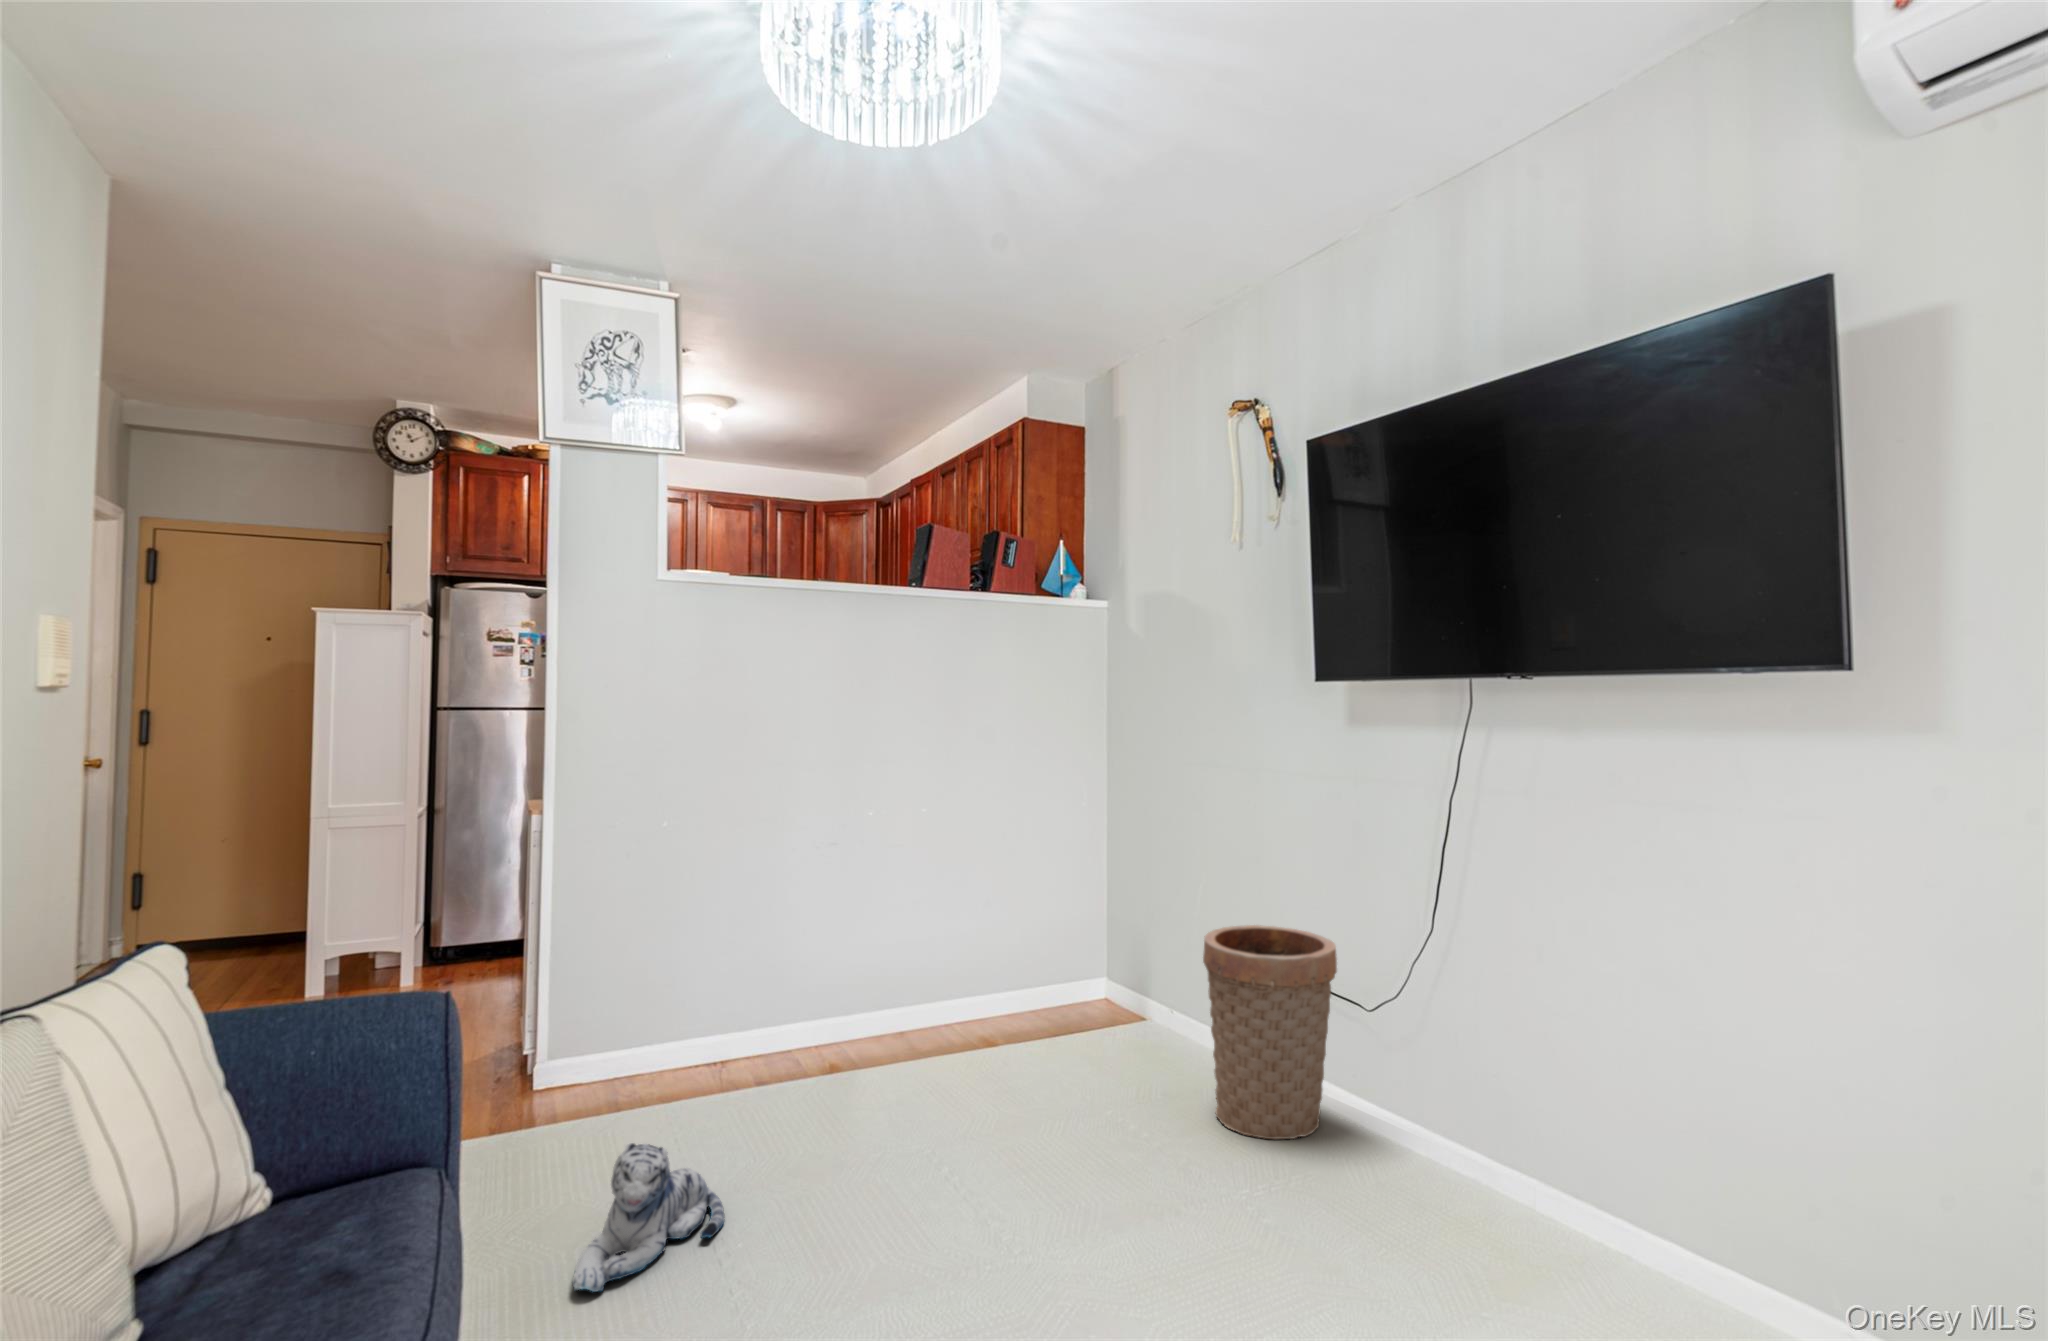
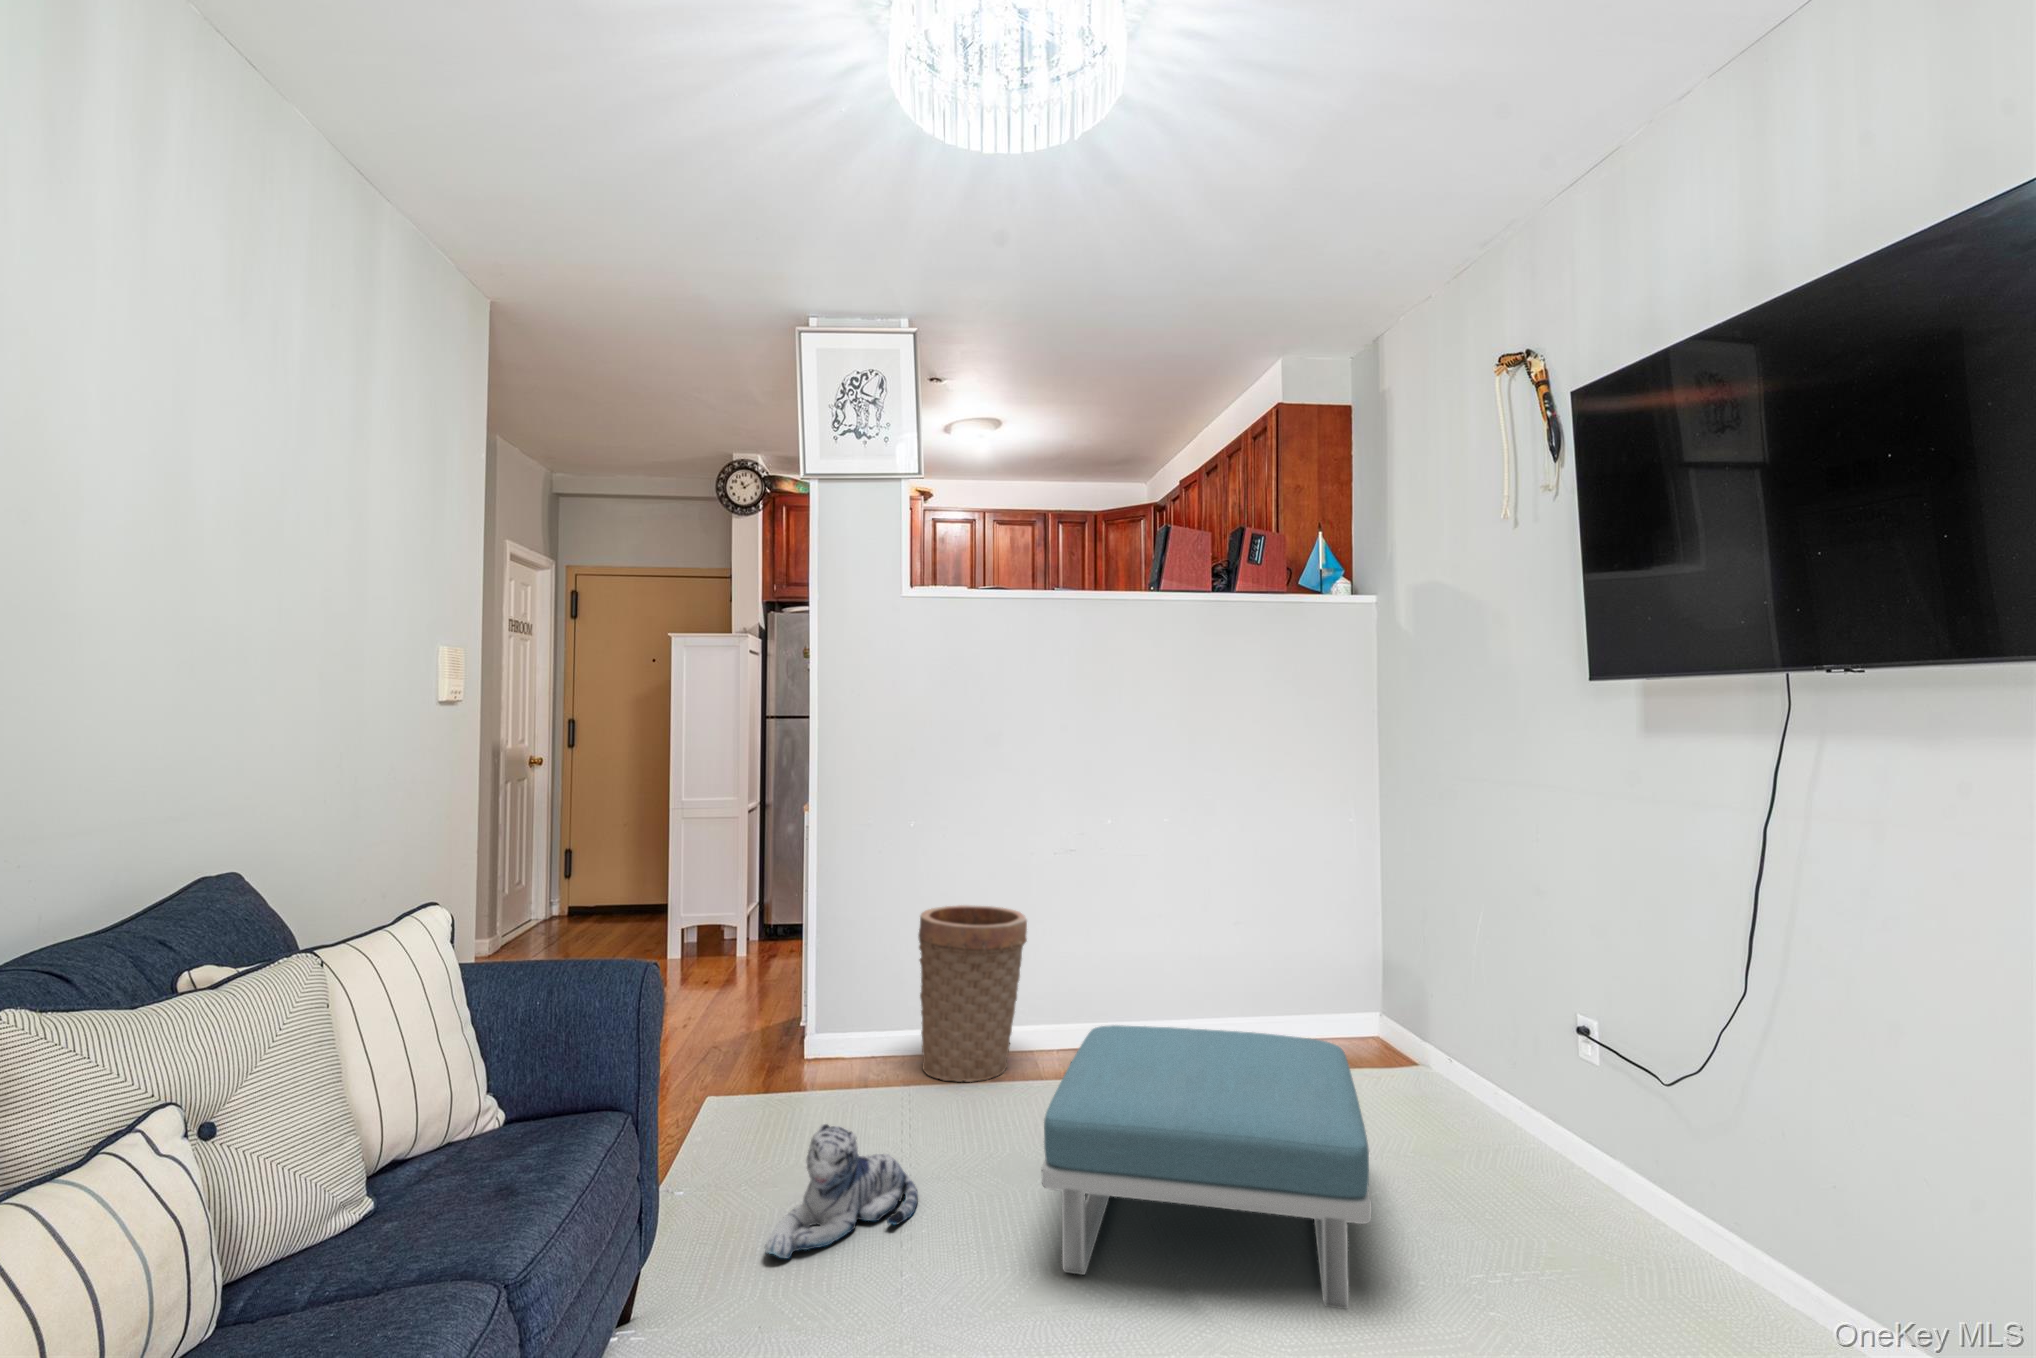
basket: present [1203,925,1337,1139] -> present [918,905,1027,1082]
footstool: none [876,1005,1175,1250] -> present [1041,1025,1371,1309]

